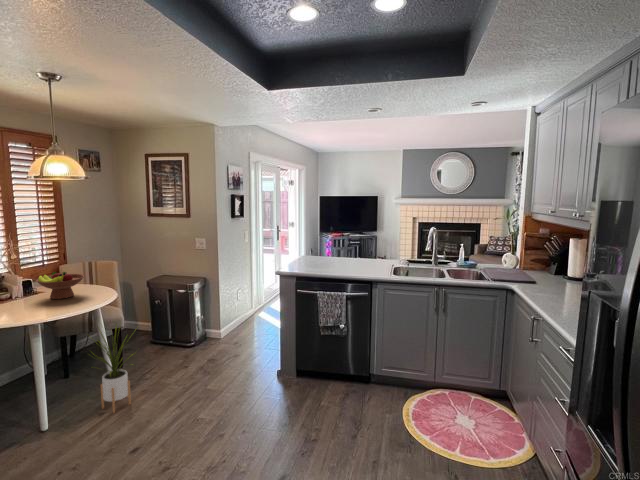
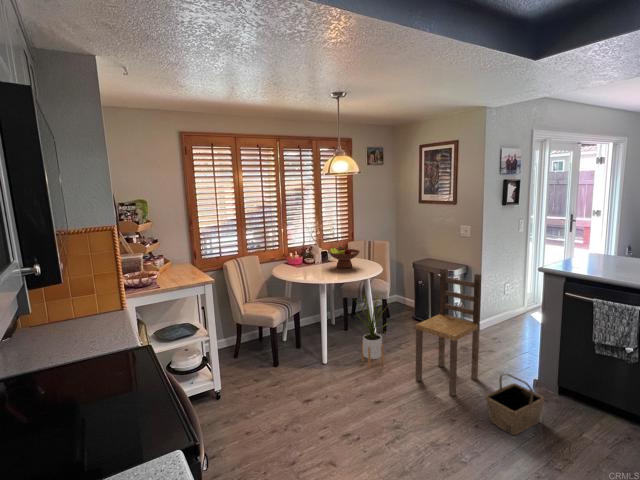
chair: none [171,283,233,409] -> present [416,268,481,396]
basket: none [249,370,293,424] -> present [485,374,544,435]

